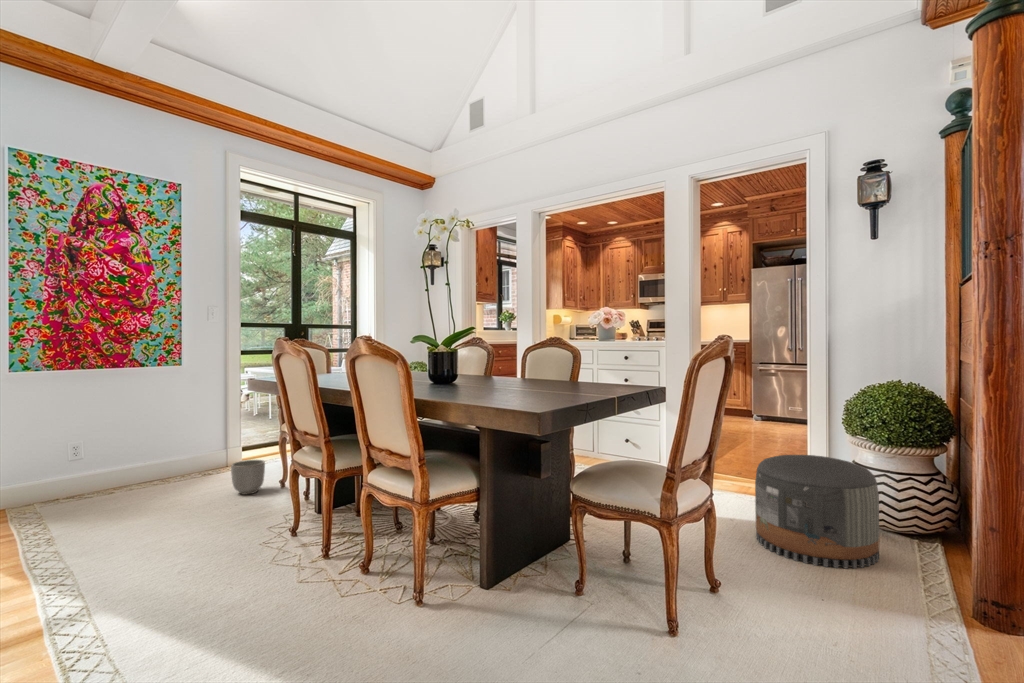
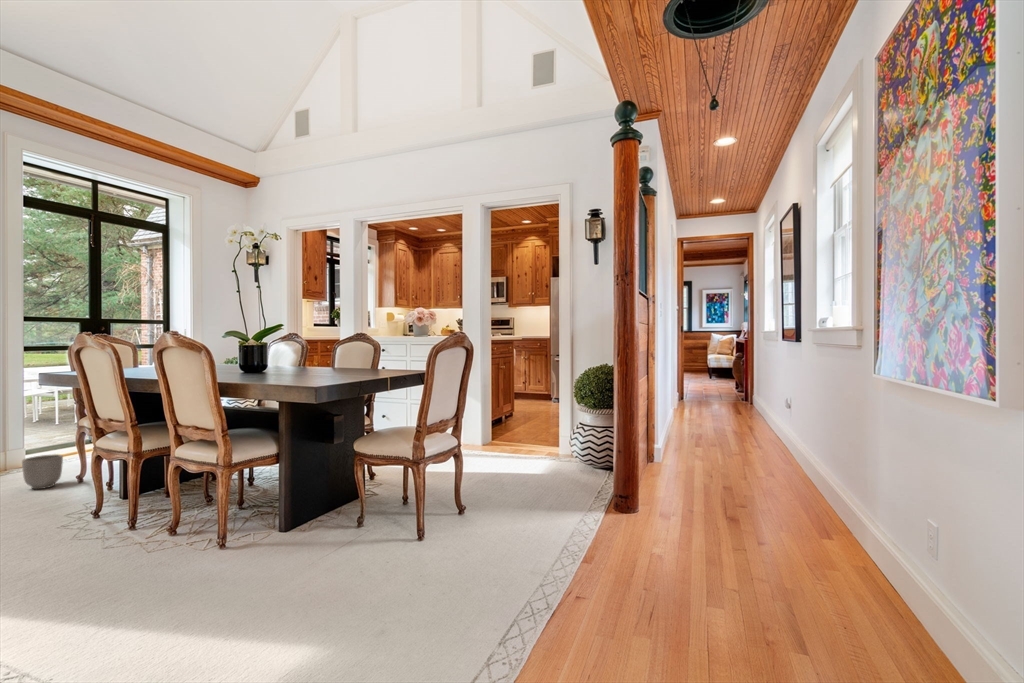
pouf: present [755,455,879,568] -> none [510,421,589,497]

